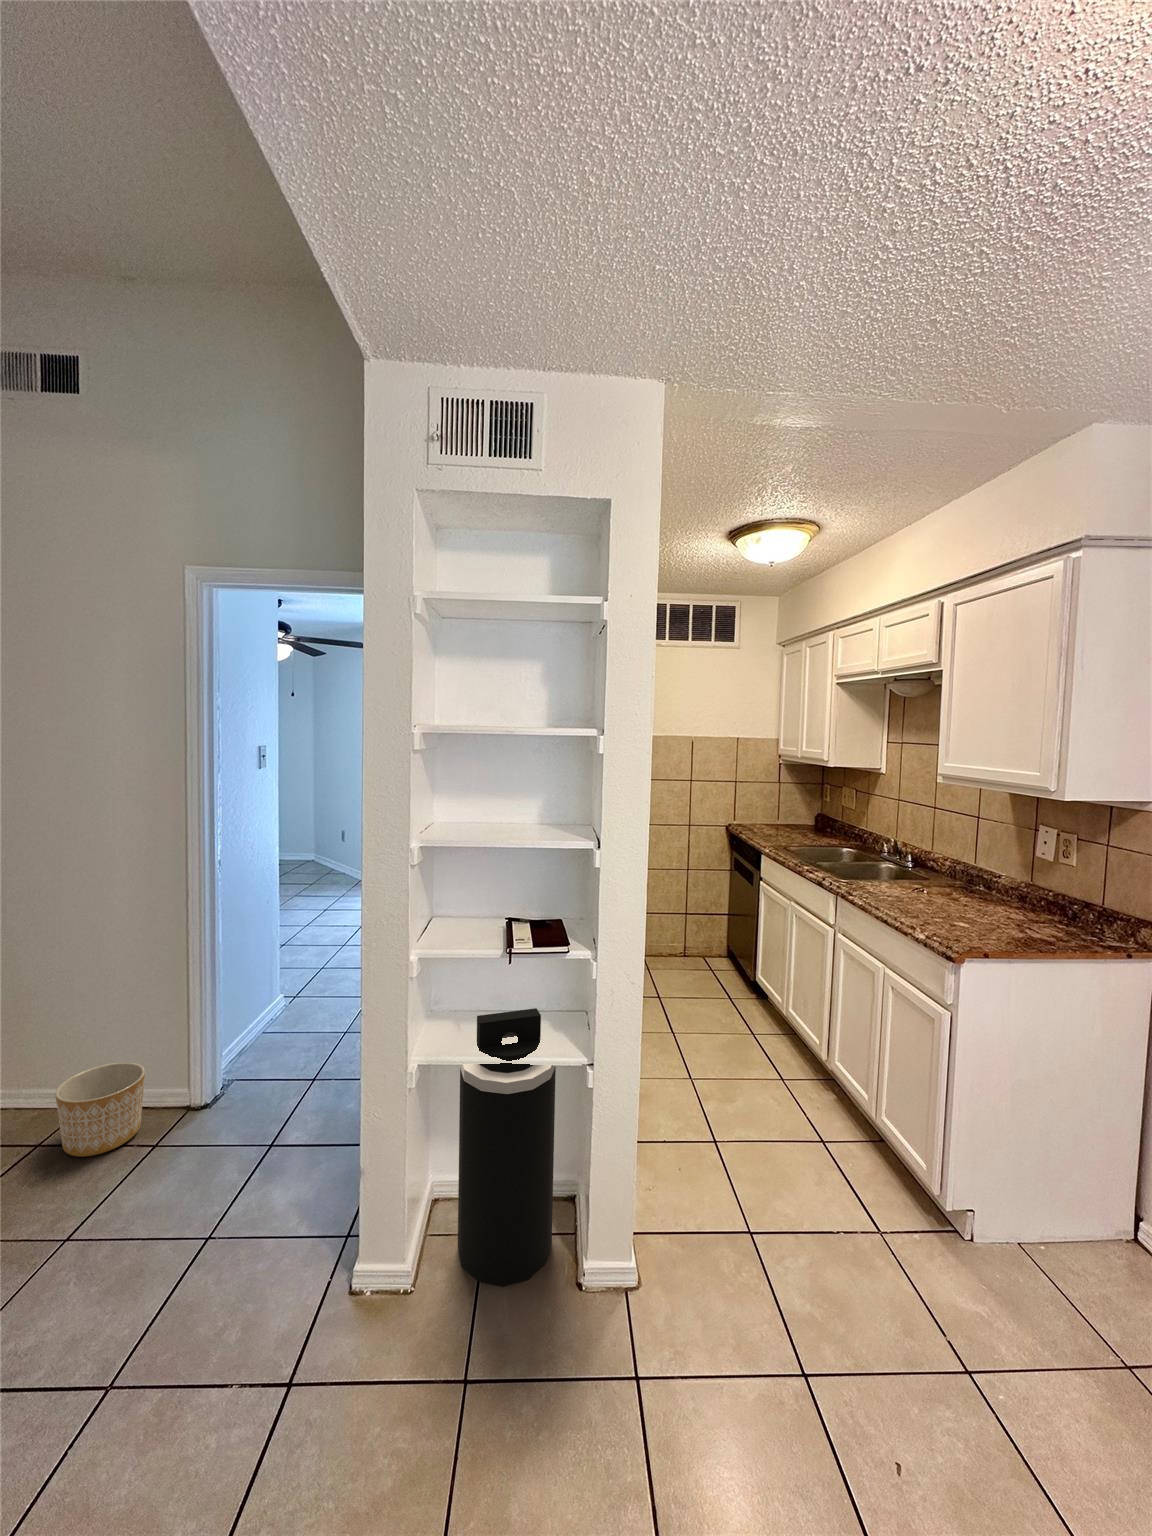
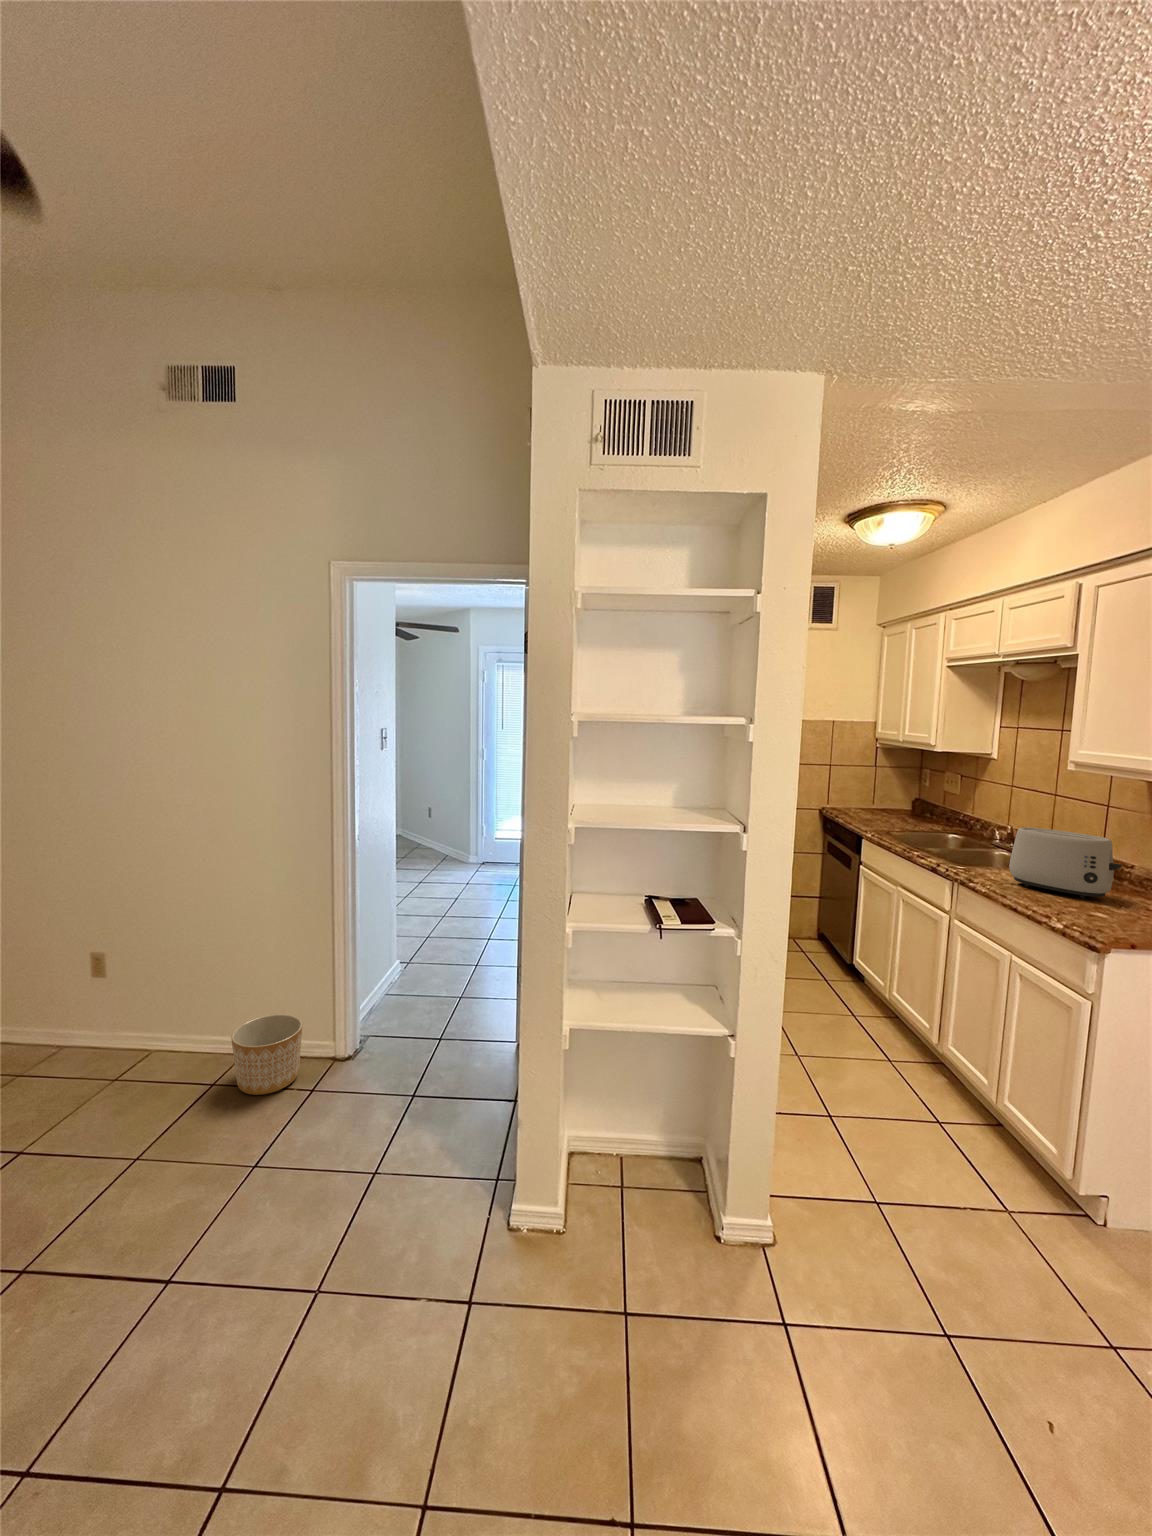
toaster: none [886,839,985,908] -> present [1009,827,1122,899]
trash can: present [458,1008,556,1287] -> none [600,981,695,1233]

